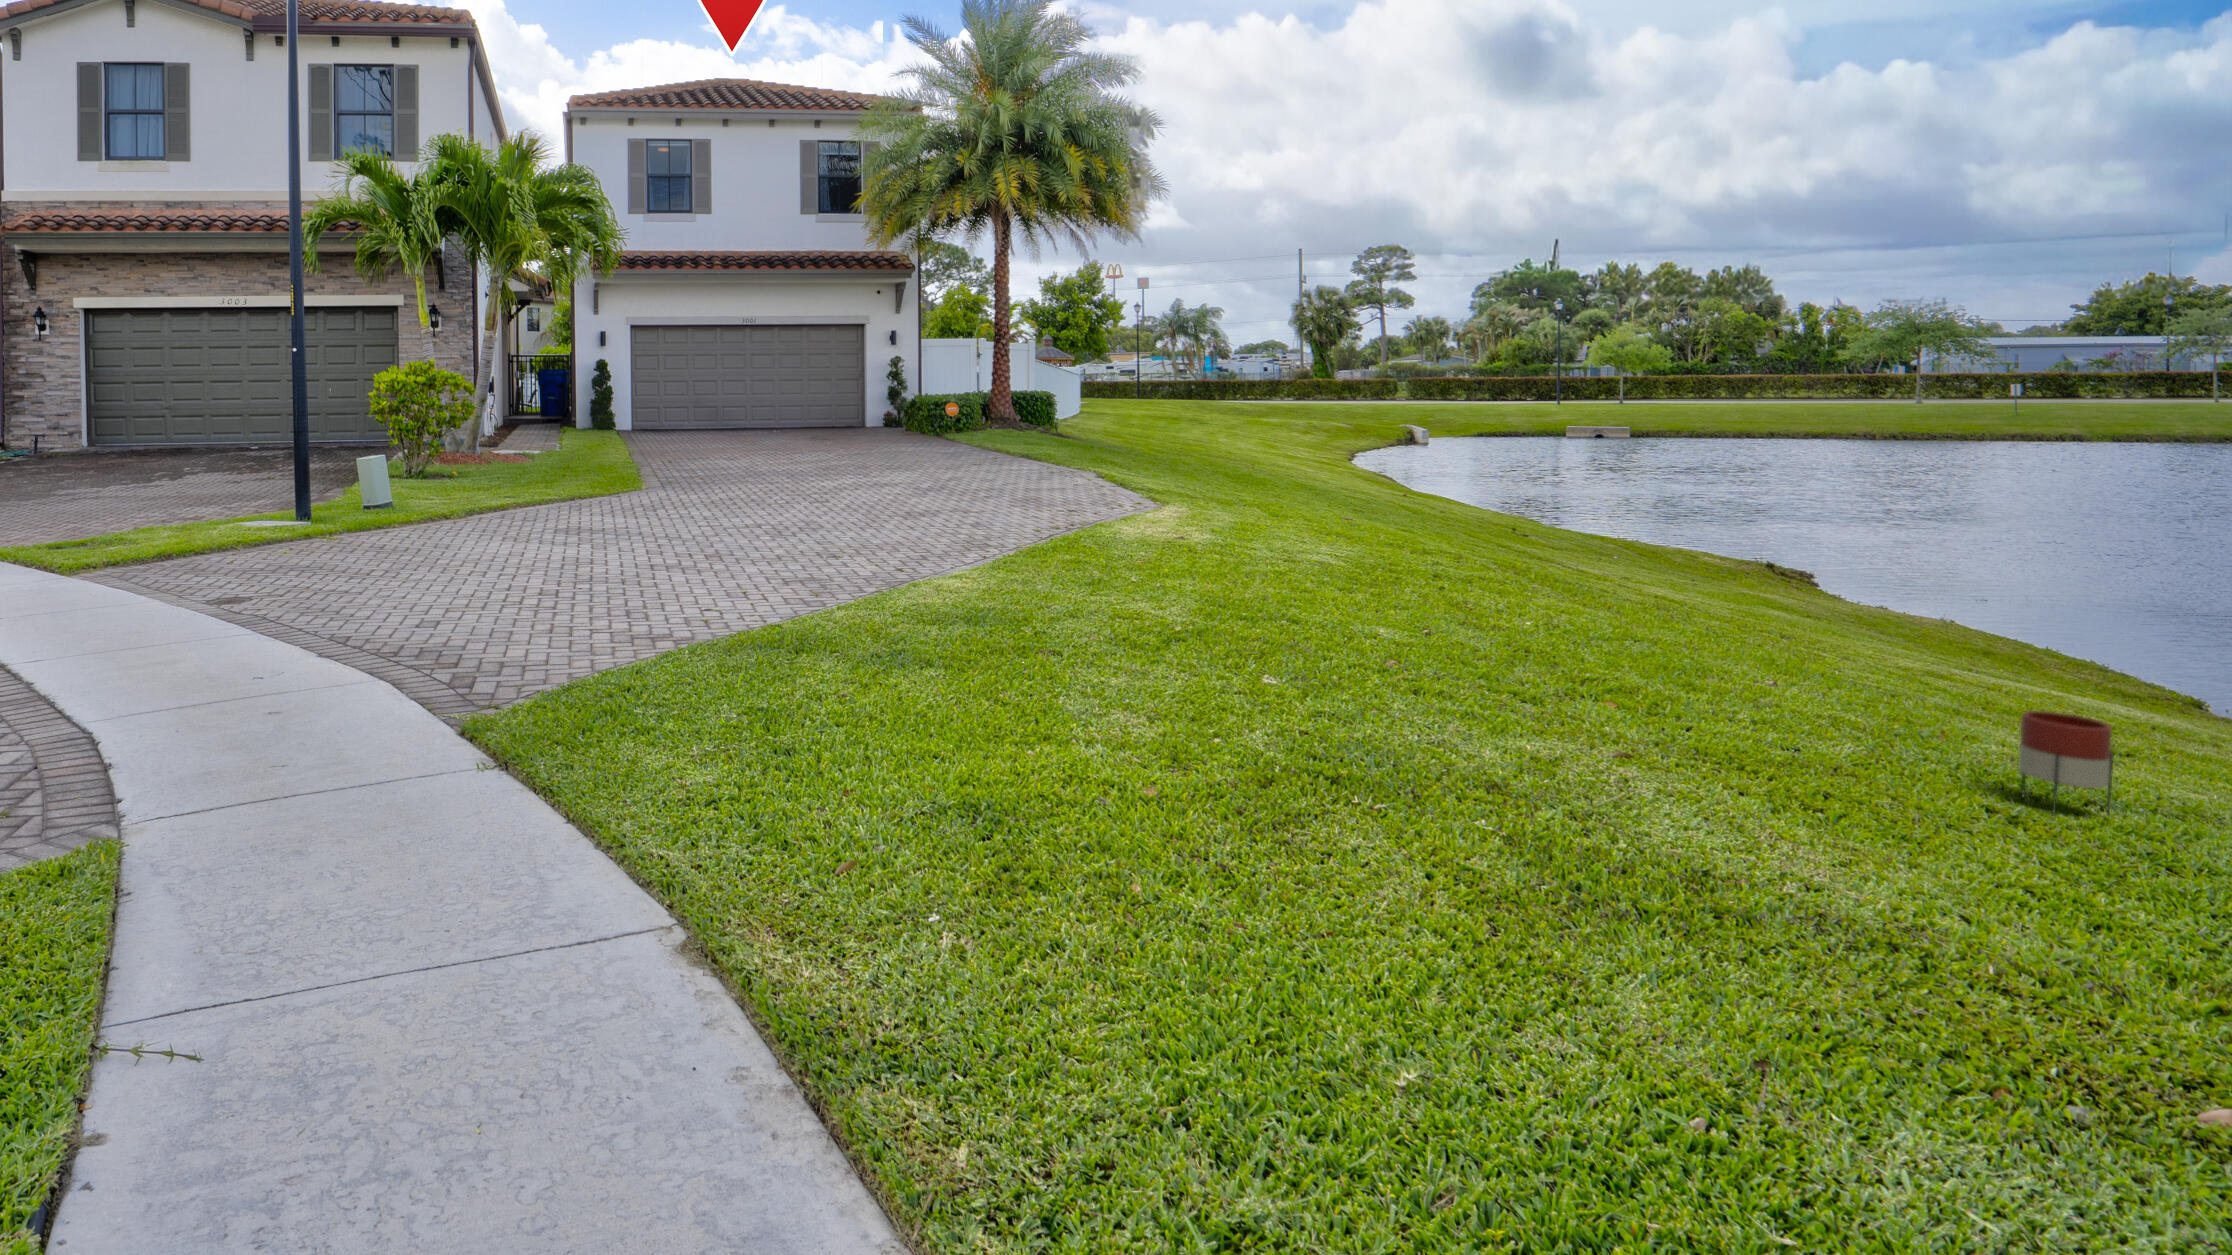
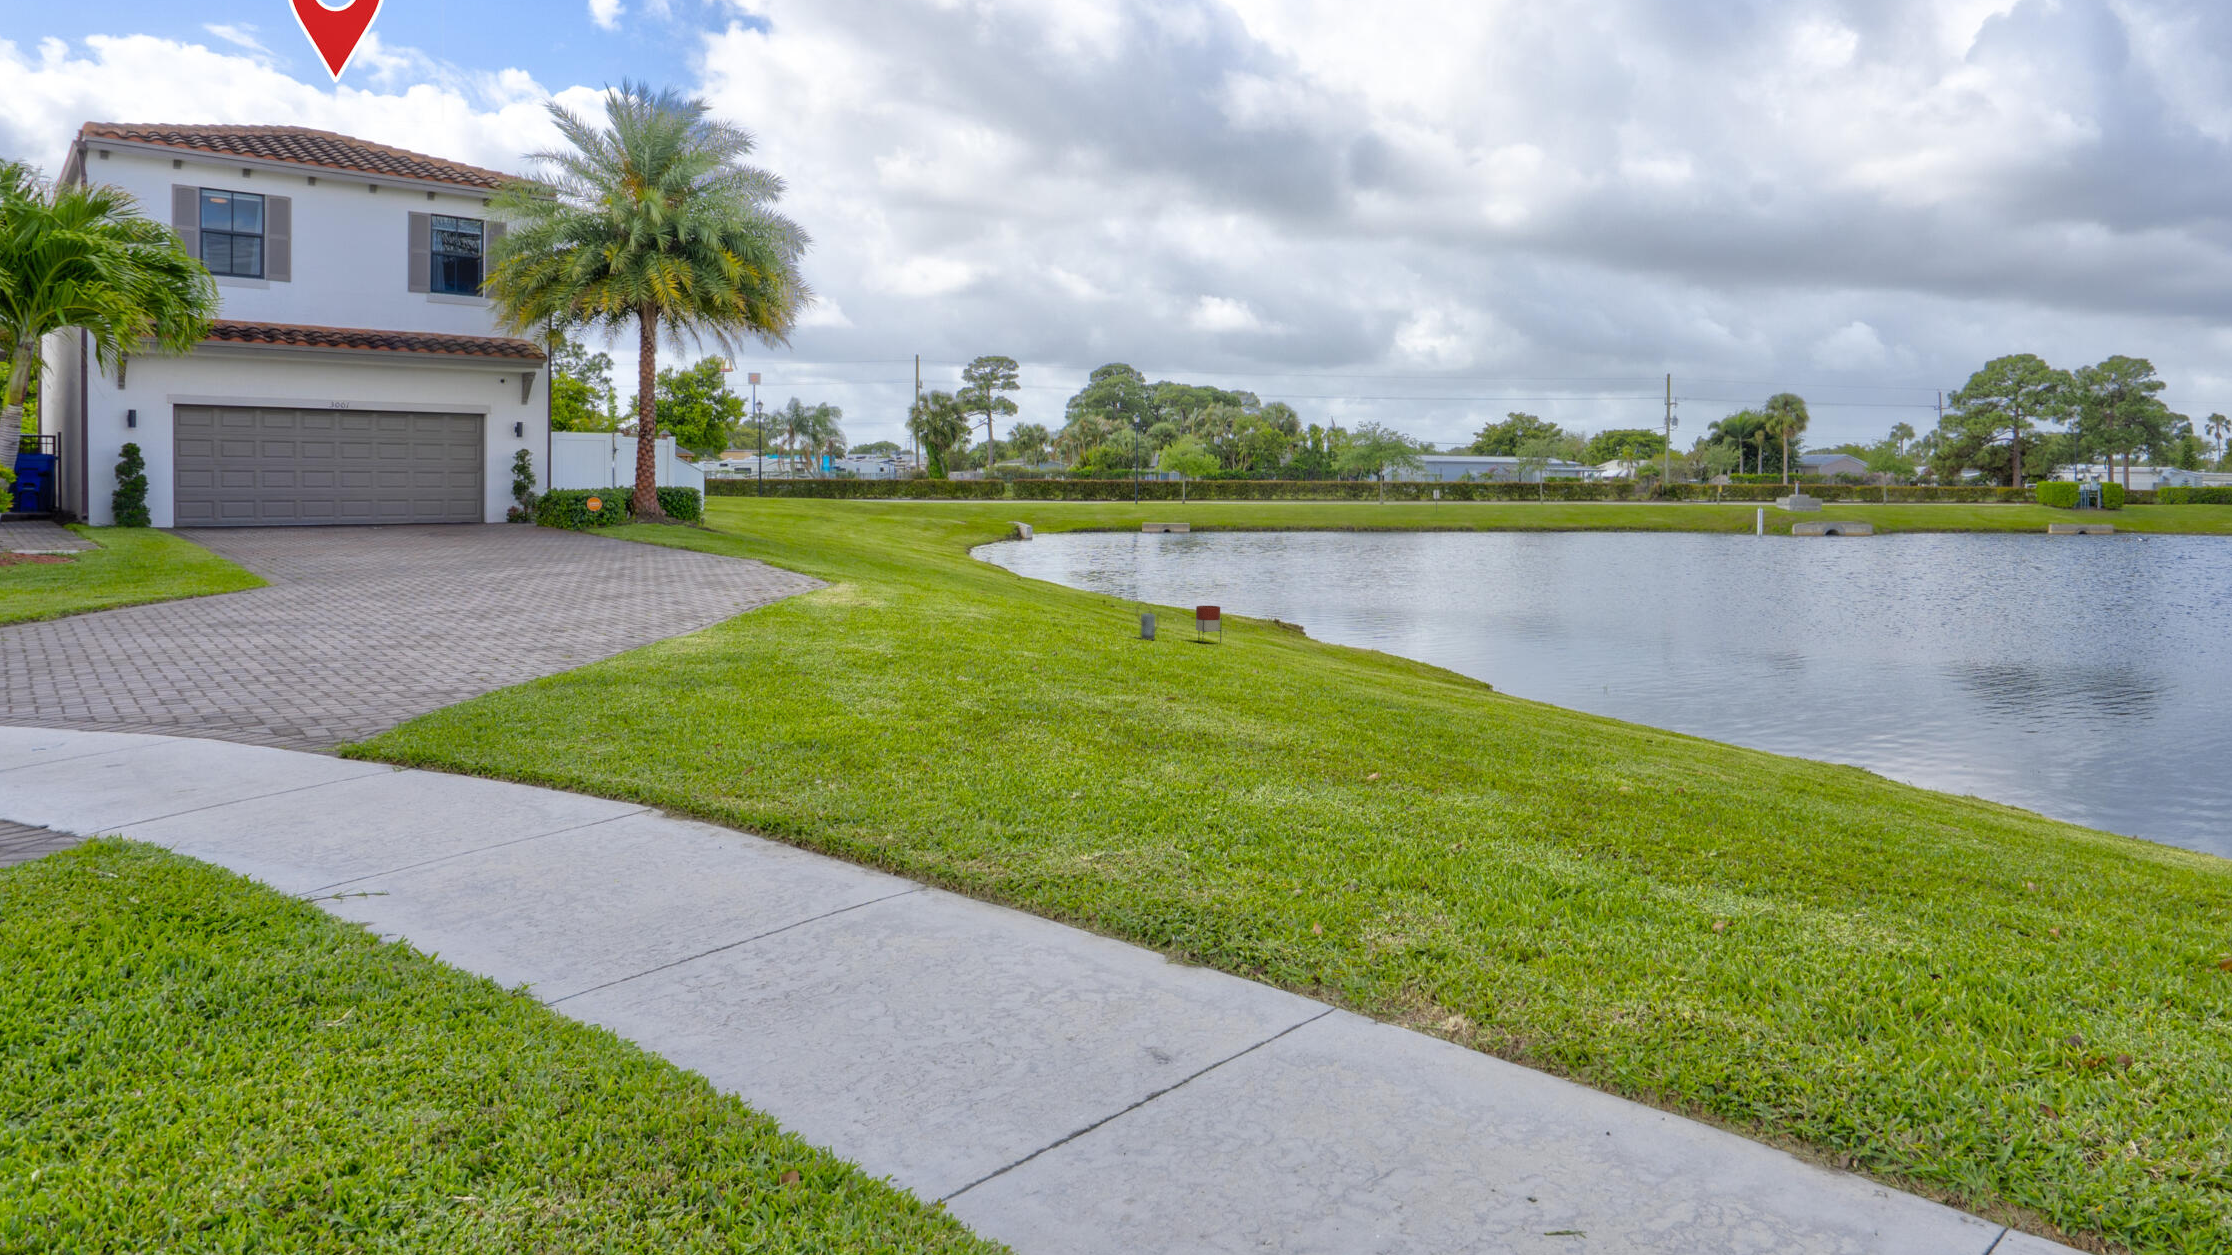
watering can: none [1828,689,1922,786] -> present [1136,605,1156,640]

